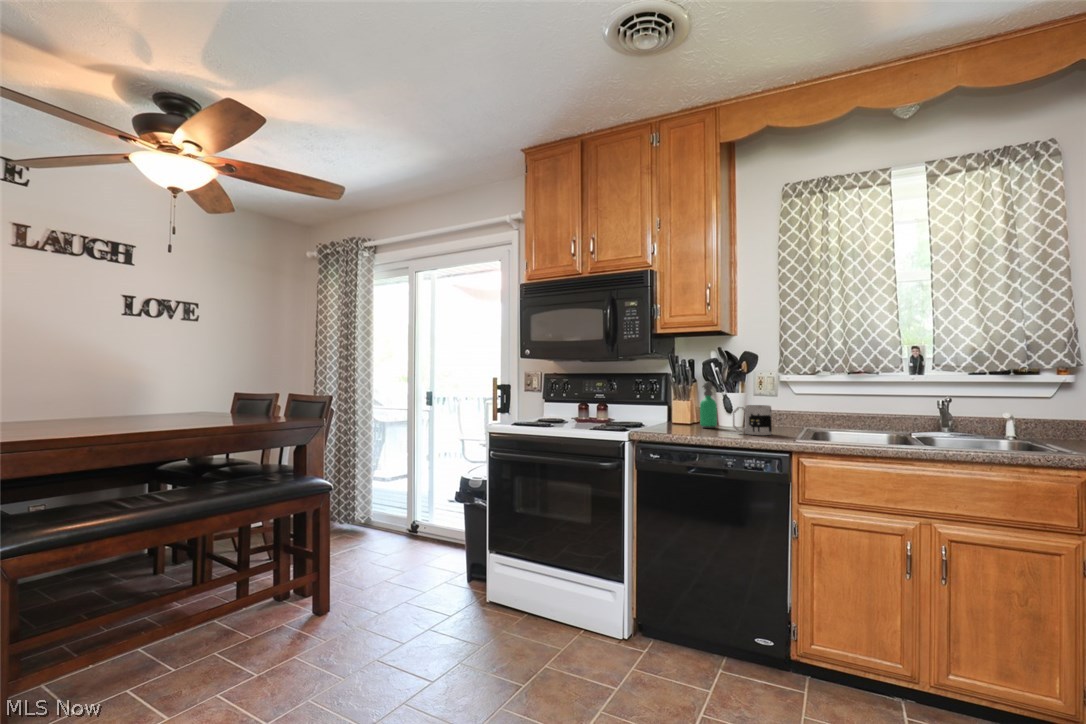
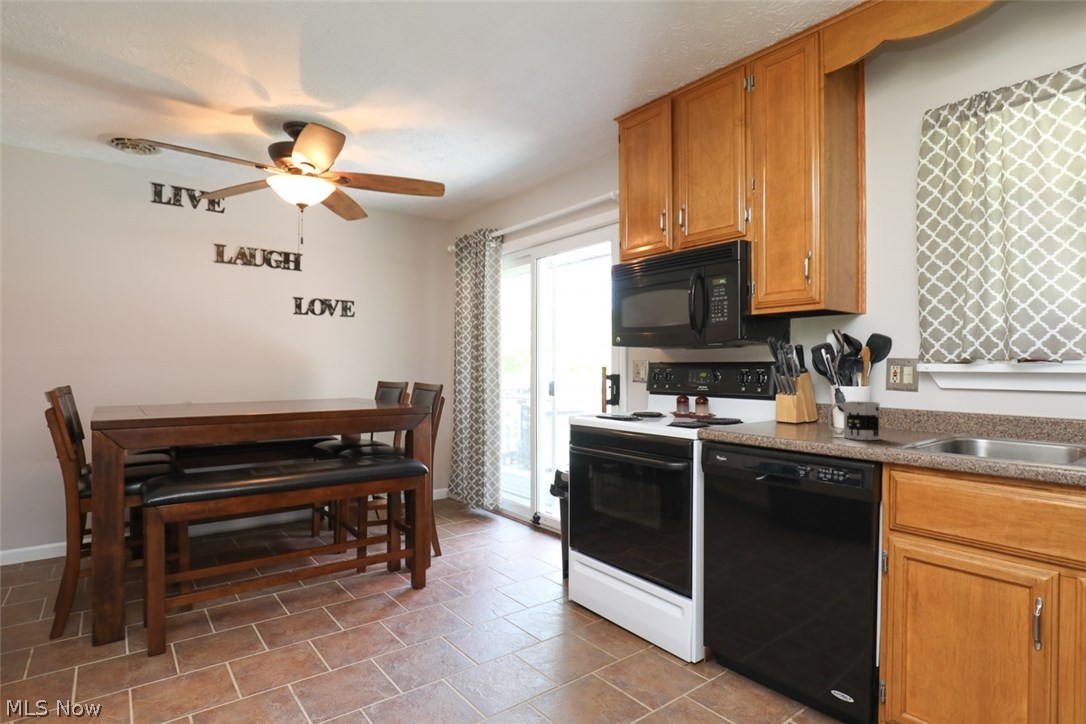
soap dispenser: present [700,382,717,428] -> none [801,372,824,429]

